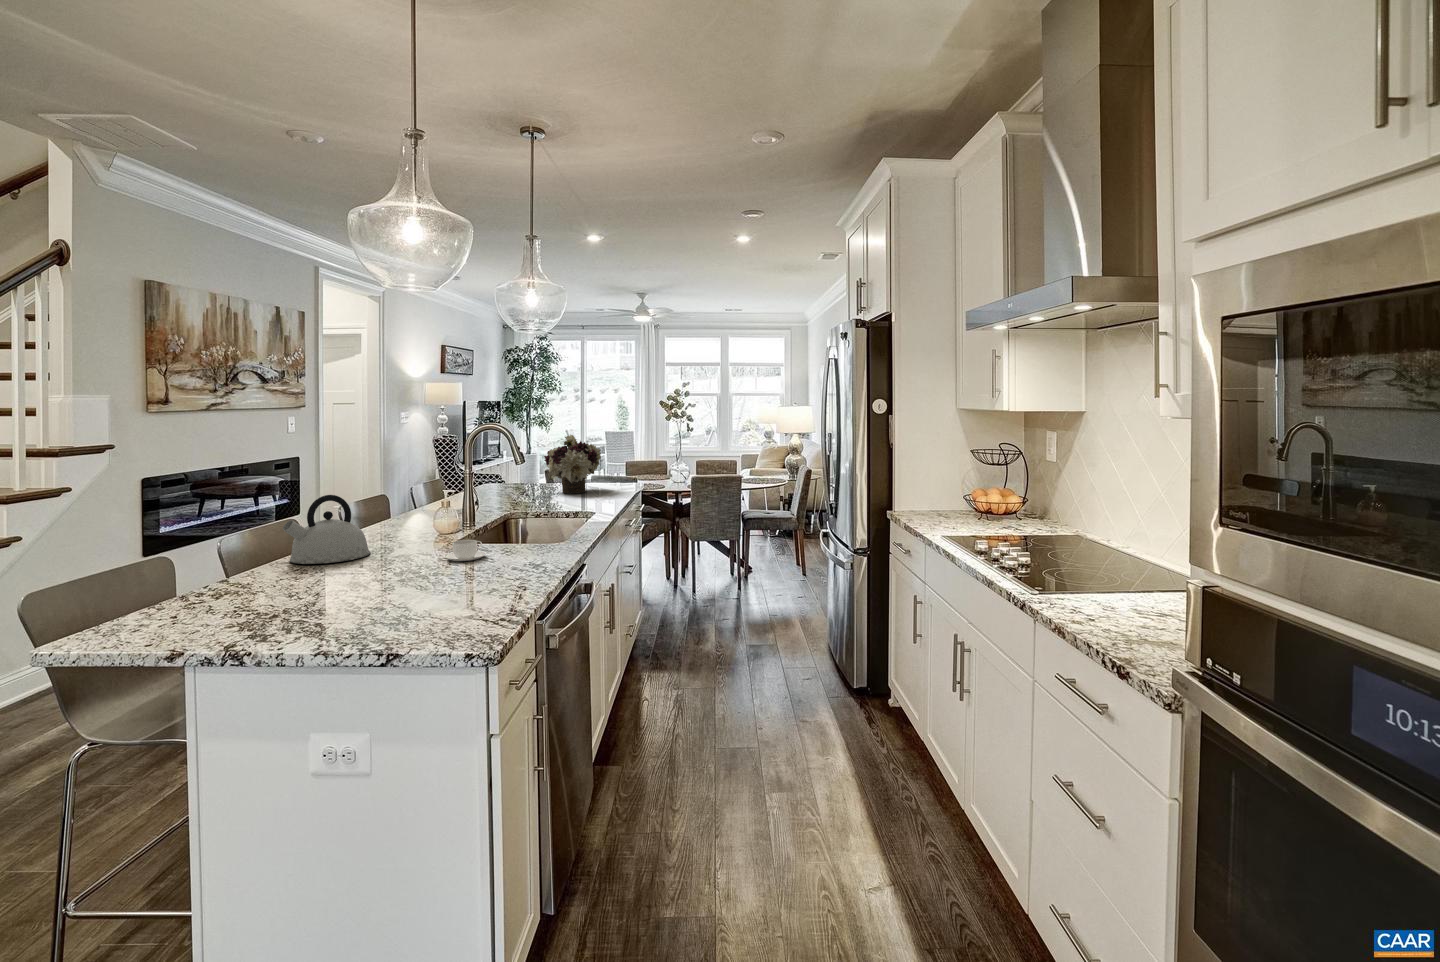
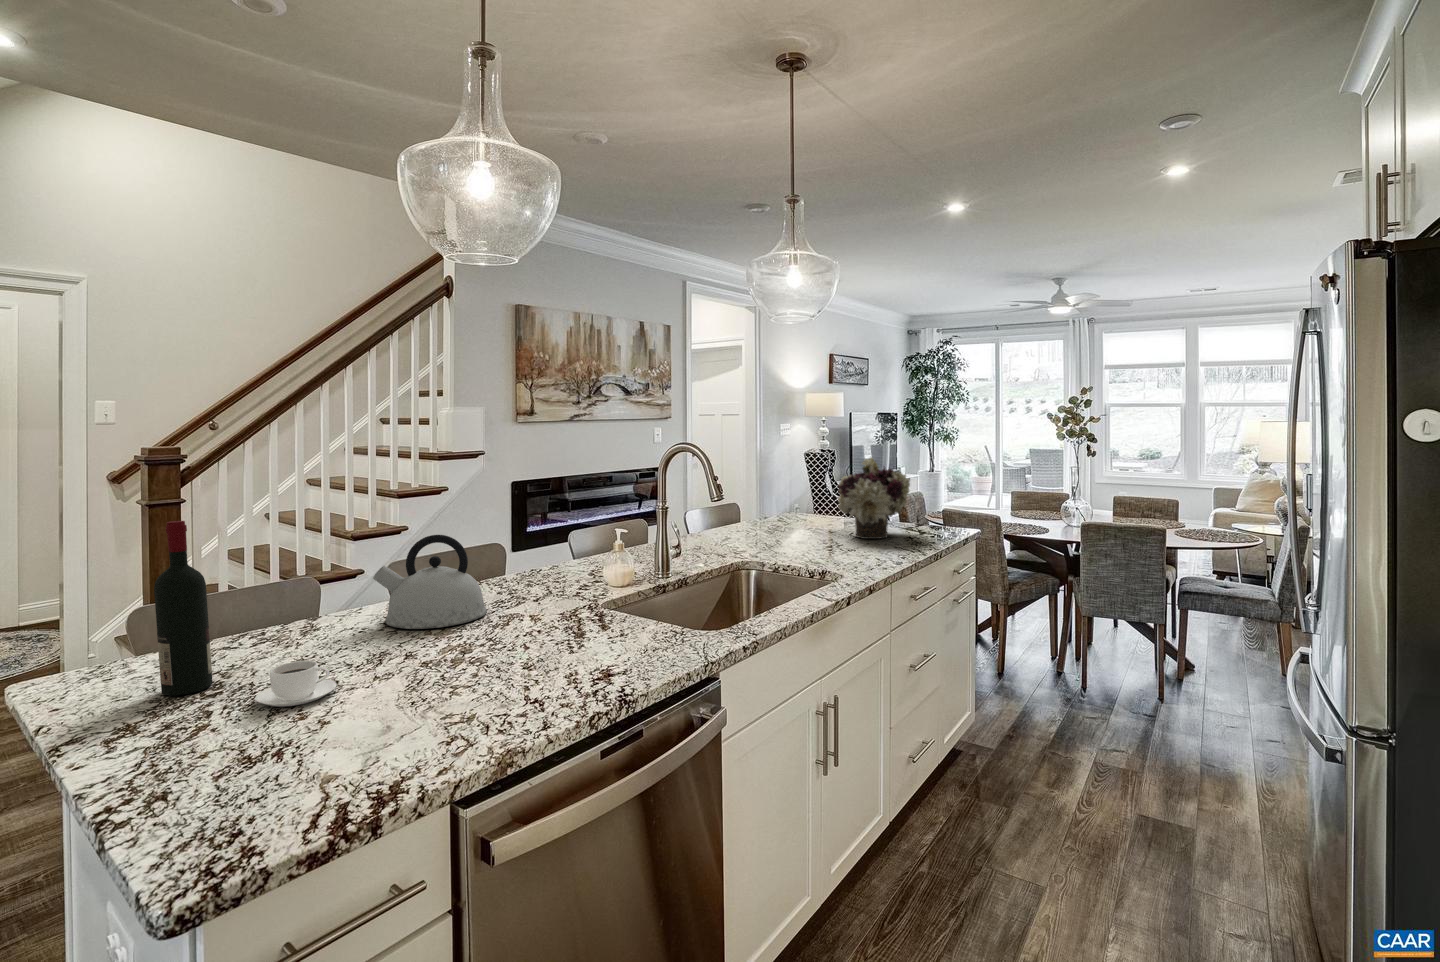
wine bottle: none [209,481,251,605] -> present [154,521,213,696]
coffee cup: present [445,540,486,561] -> present [255,661,337,706]

